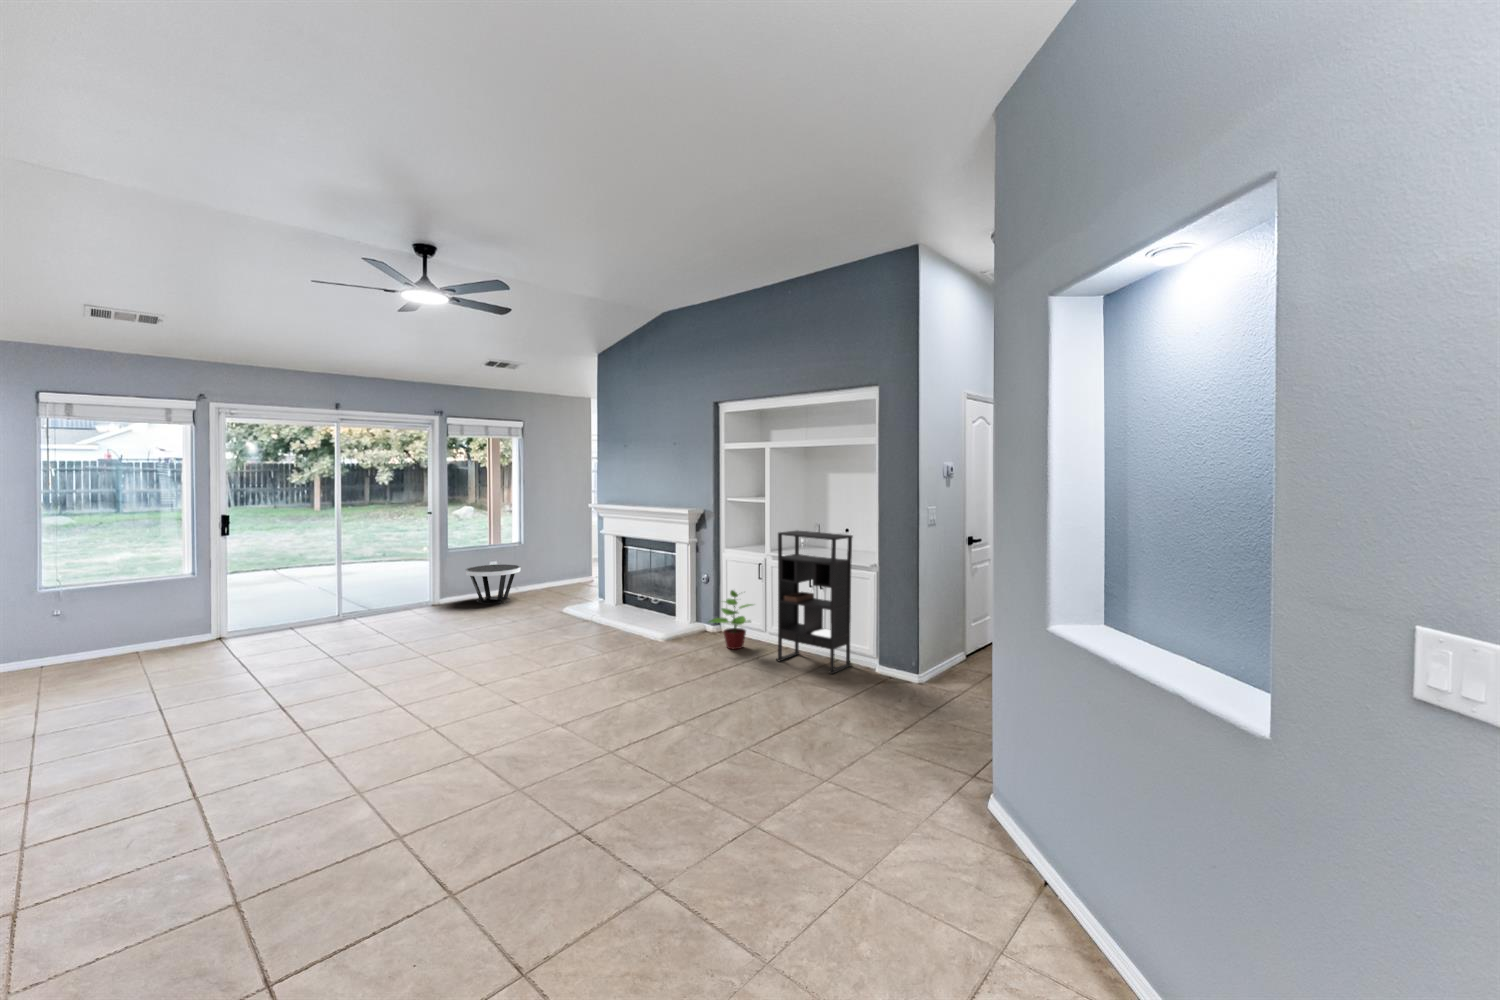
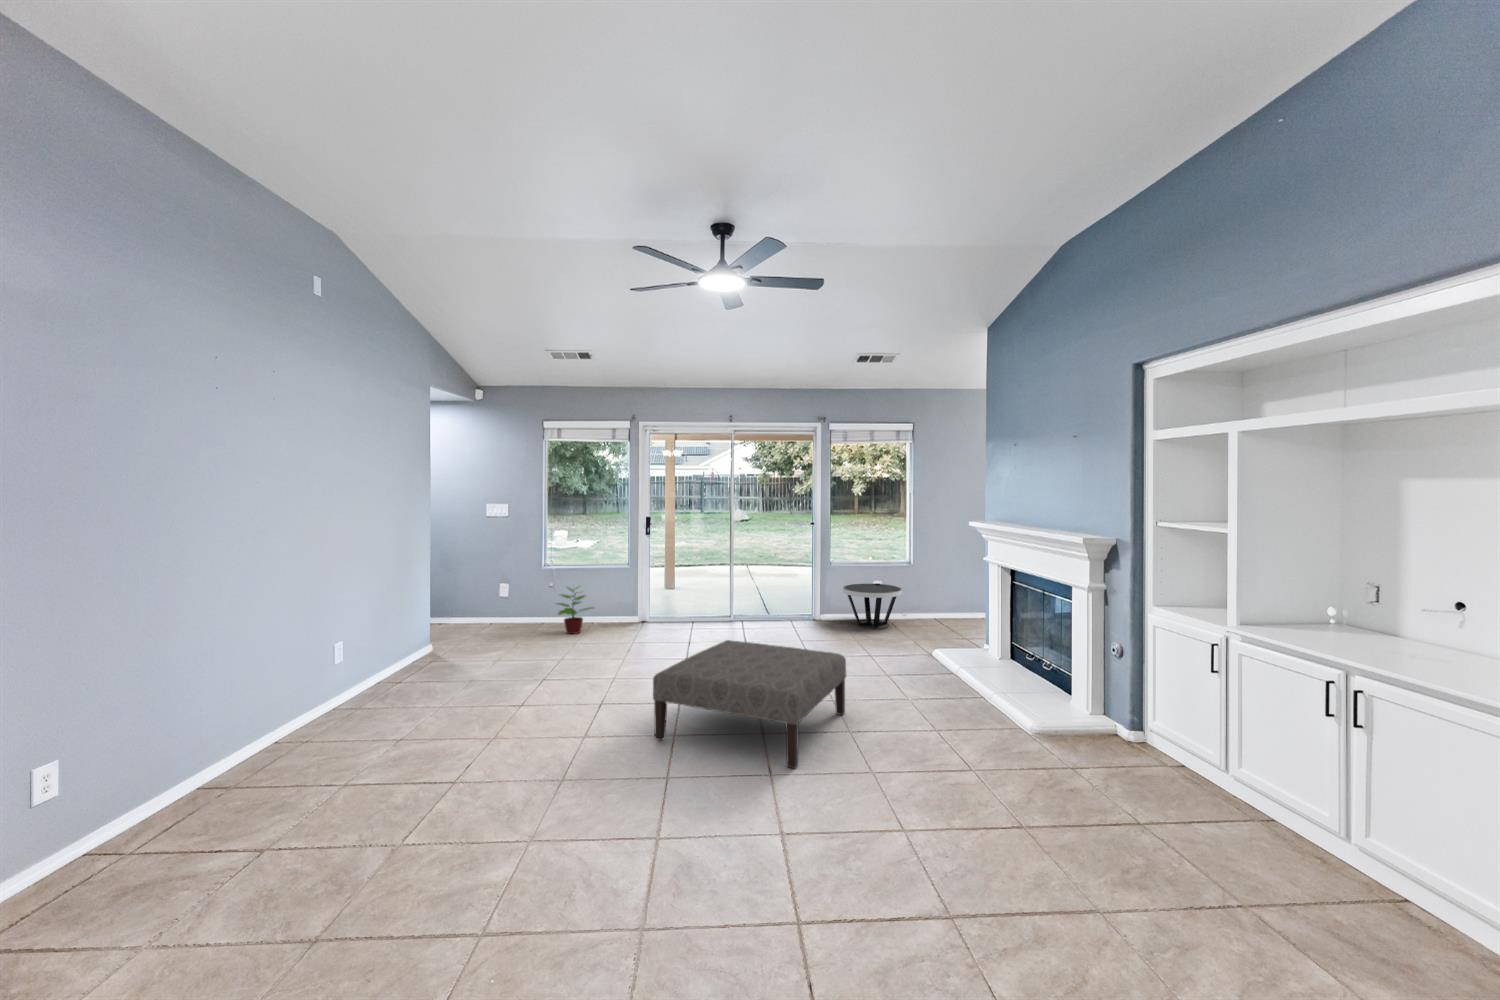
bookshelf: present [776,531,853,674] -> none [1234,593,1464,941]
potted plant: present [709,590,752,649] -> present [558,588,592,634]
ottoman: none [380,611,531,706] -> present [653,640,846,768]

